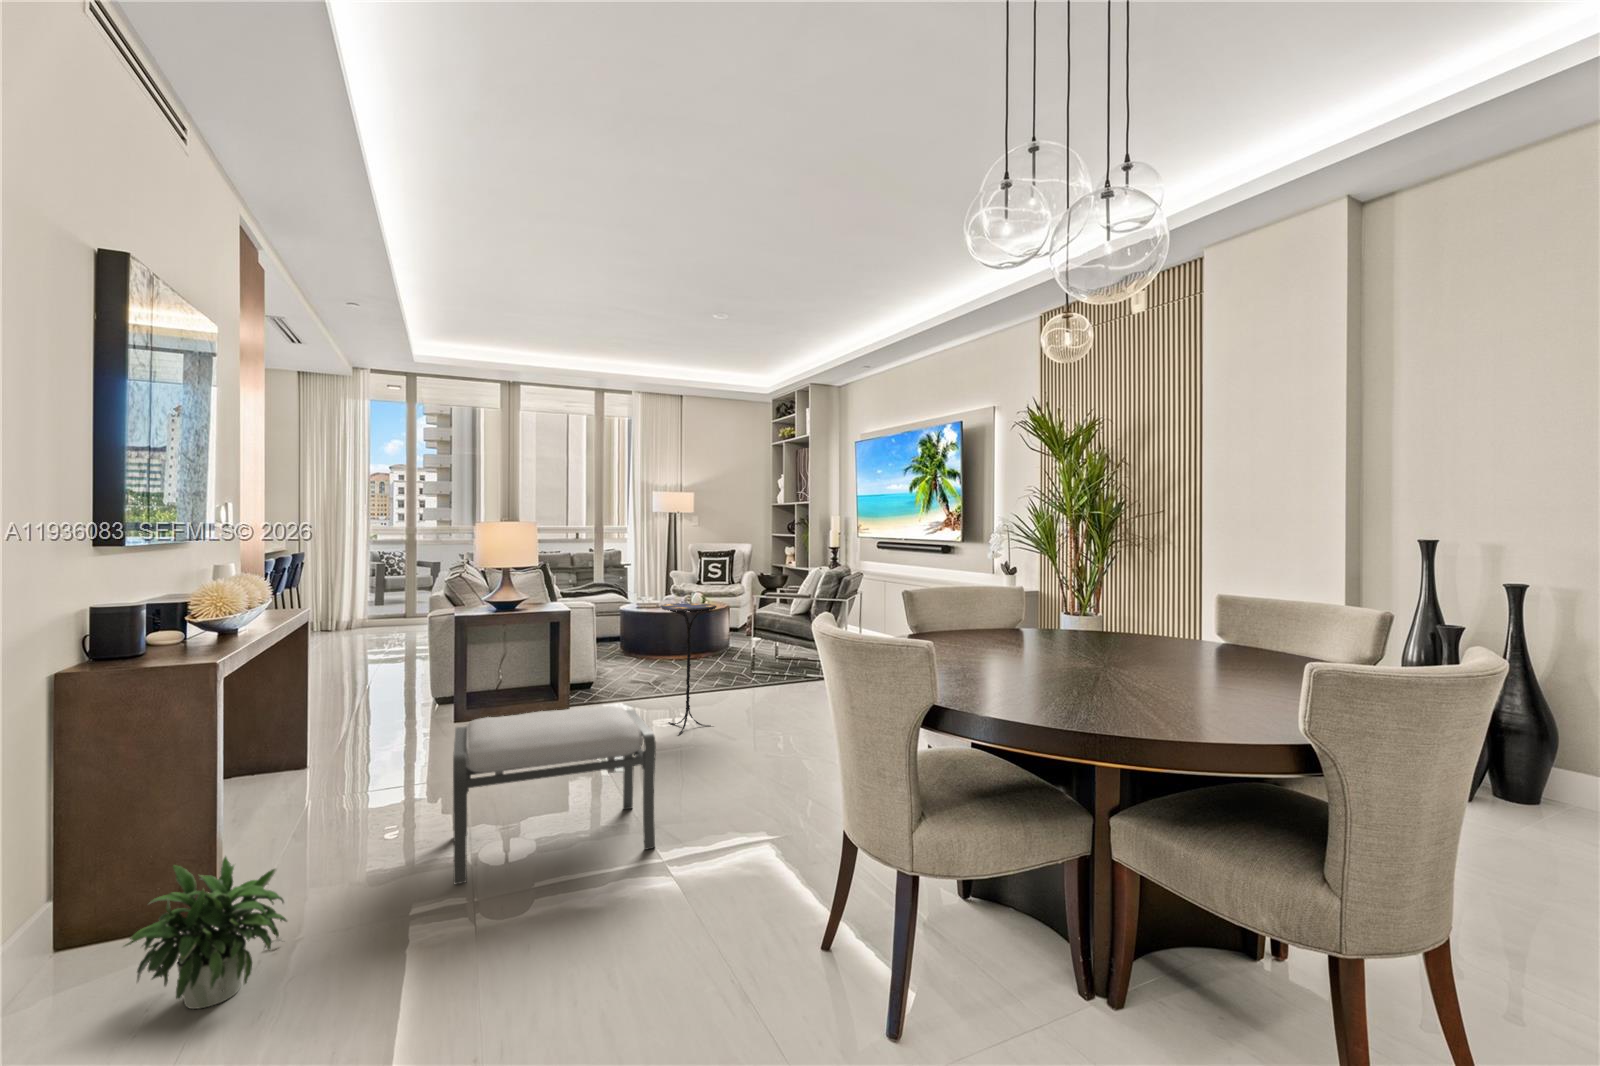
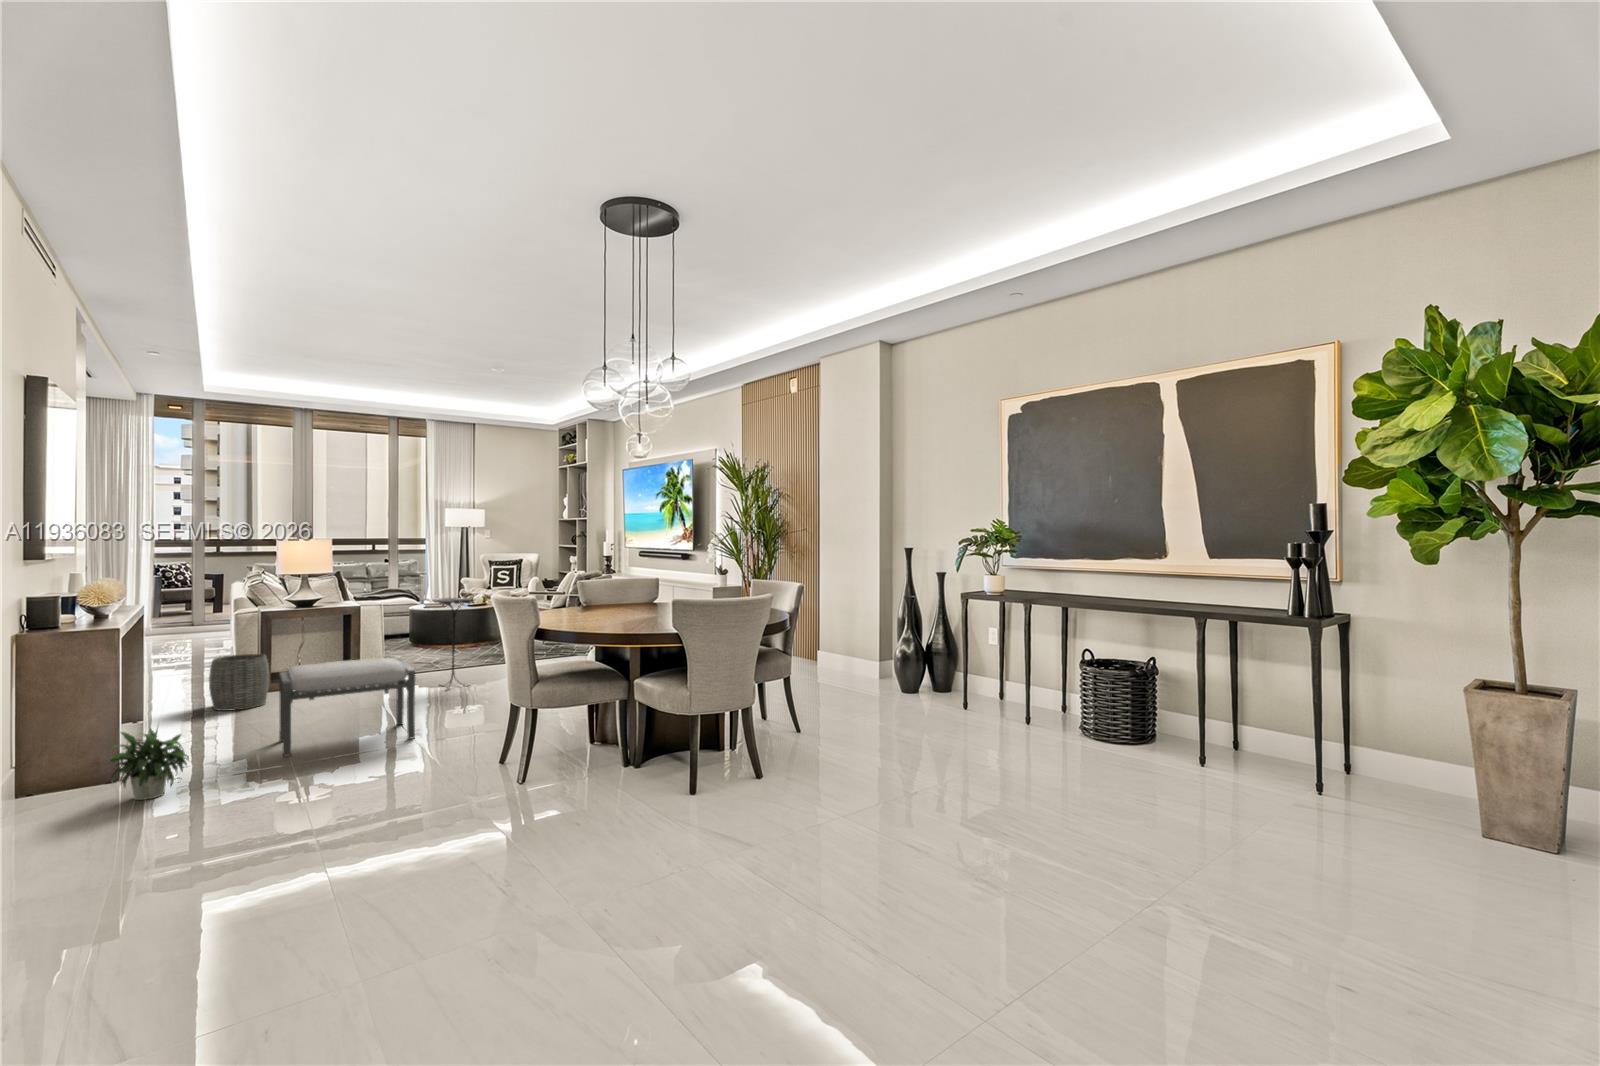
woven basket: none [383,676,458,756] -> present [209,654,269,711]

